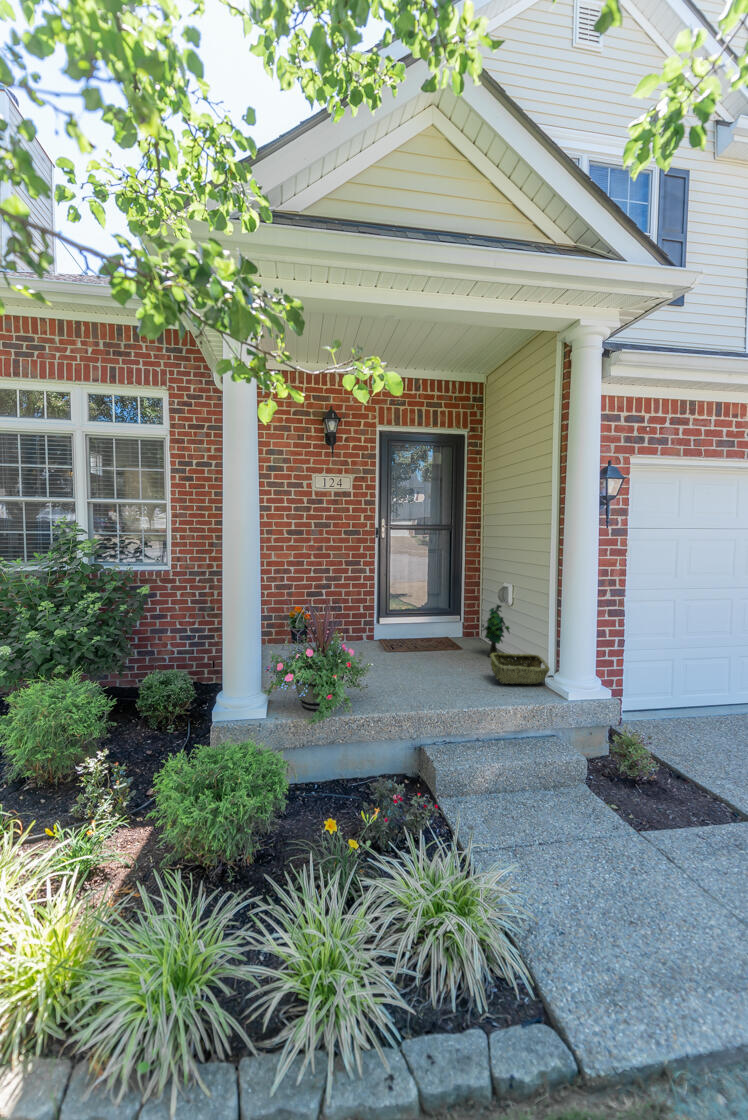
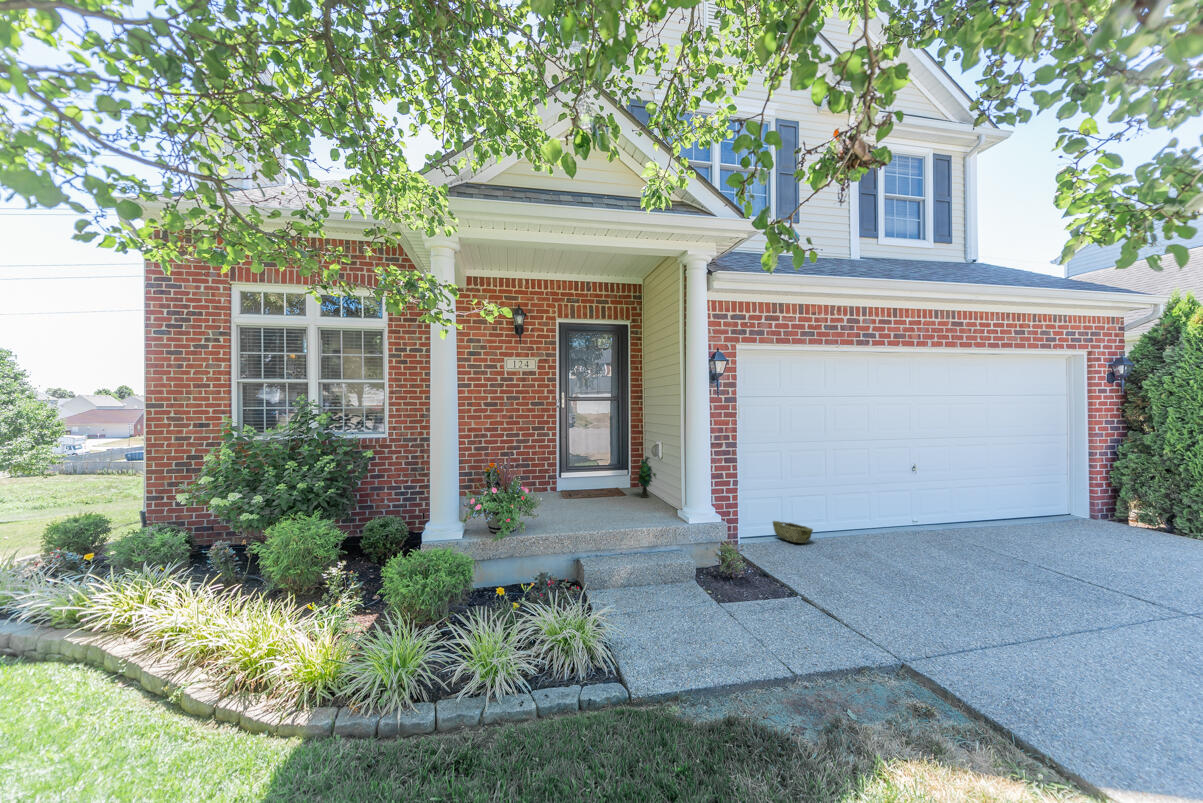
woven basket: present [490,653,550,684] -> present [773,521,813,543]

